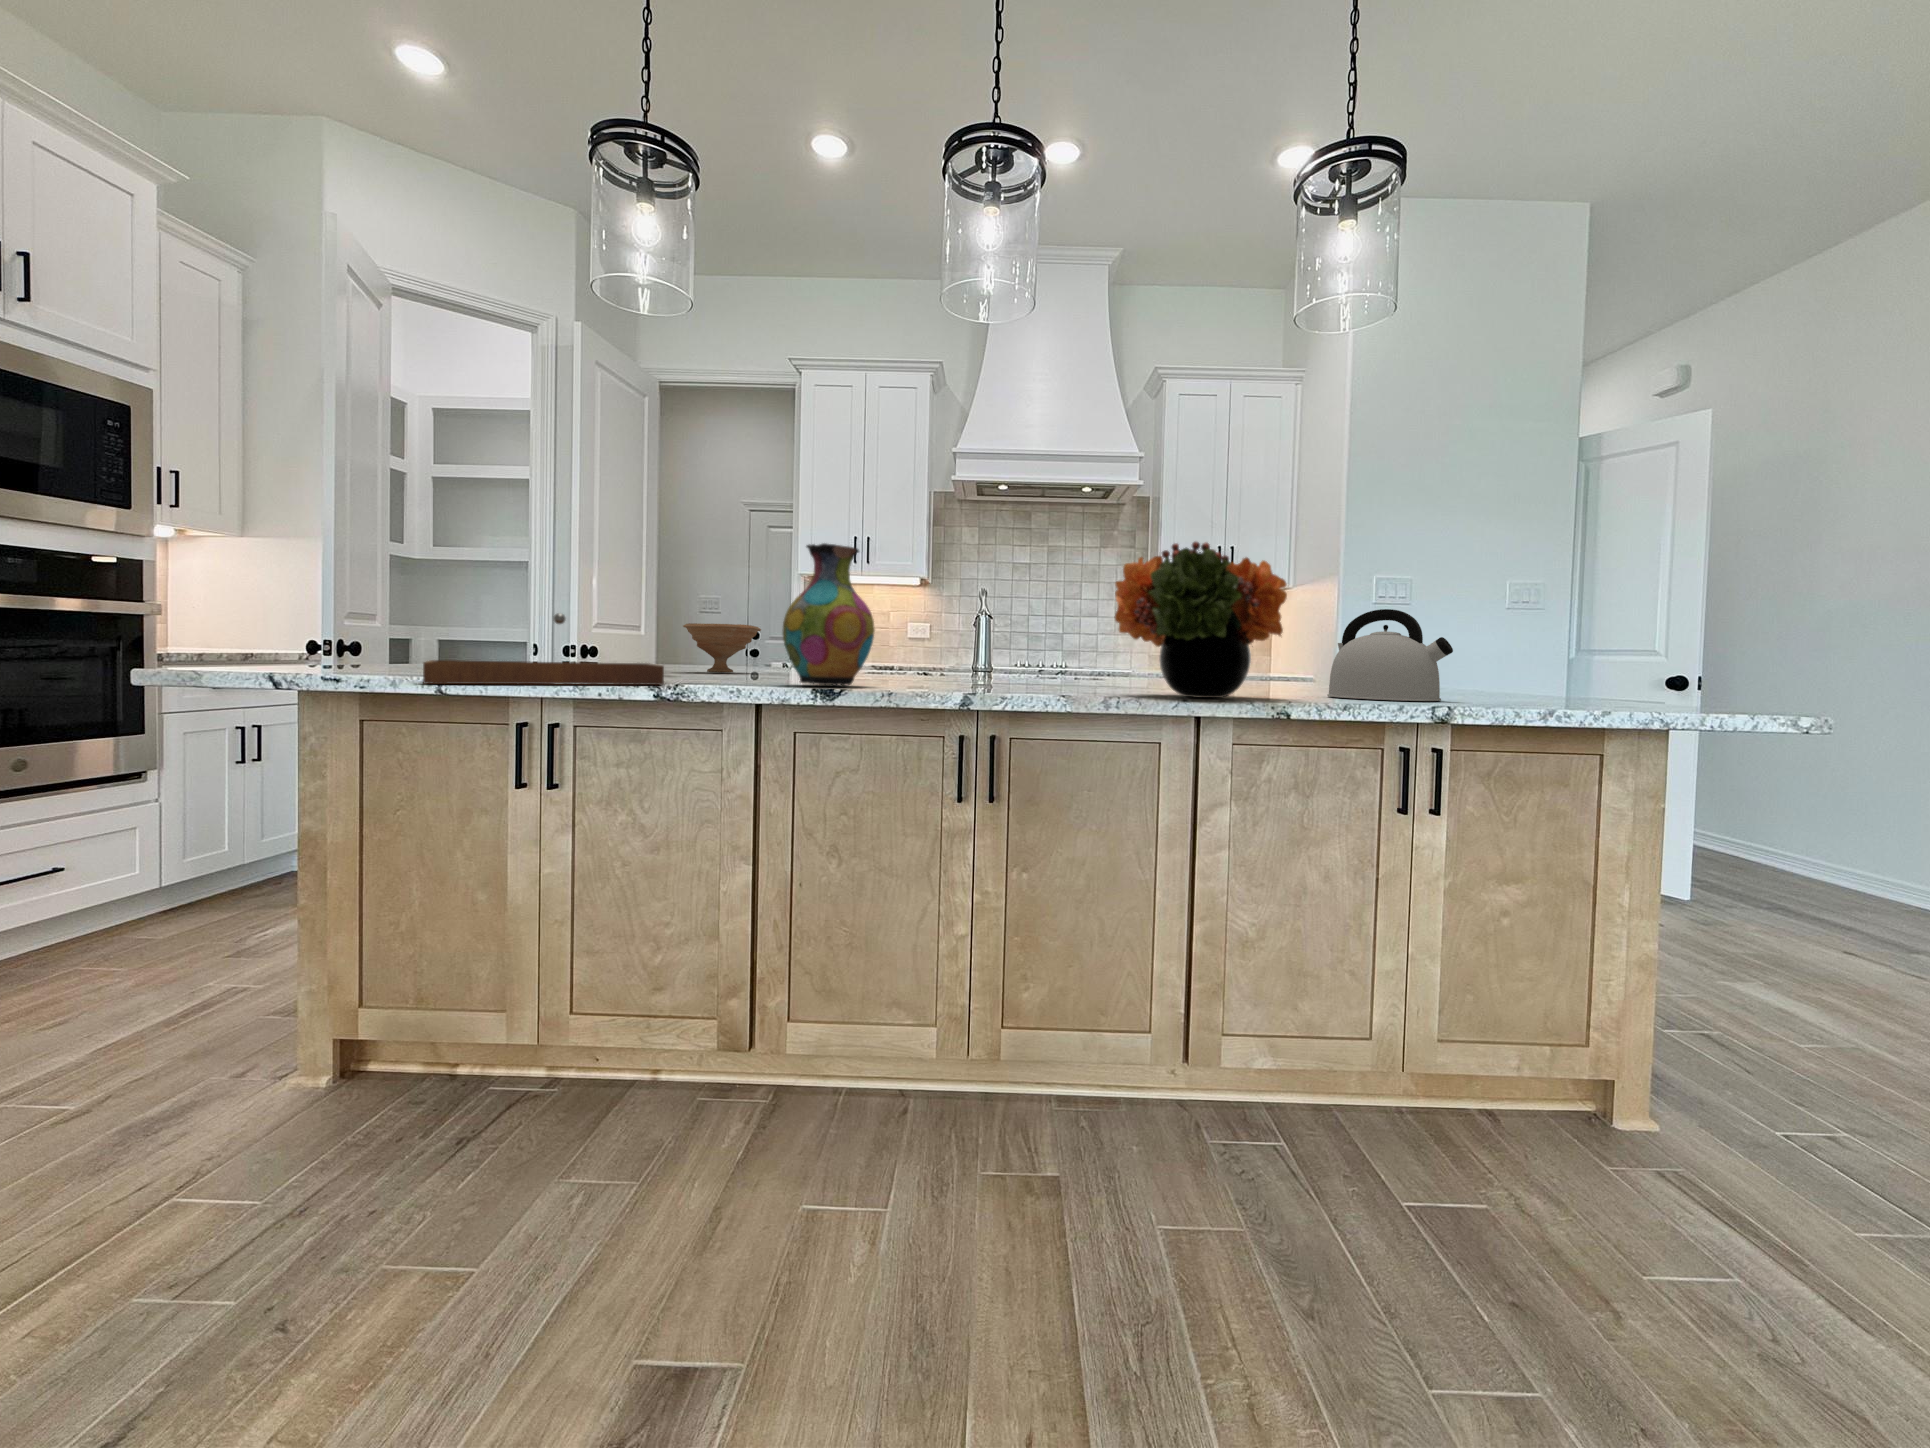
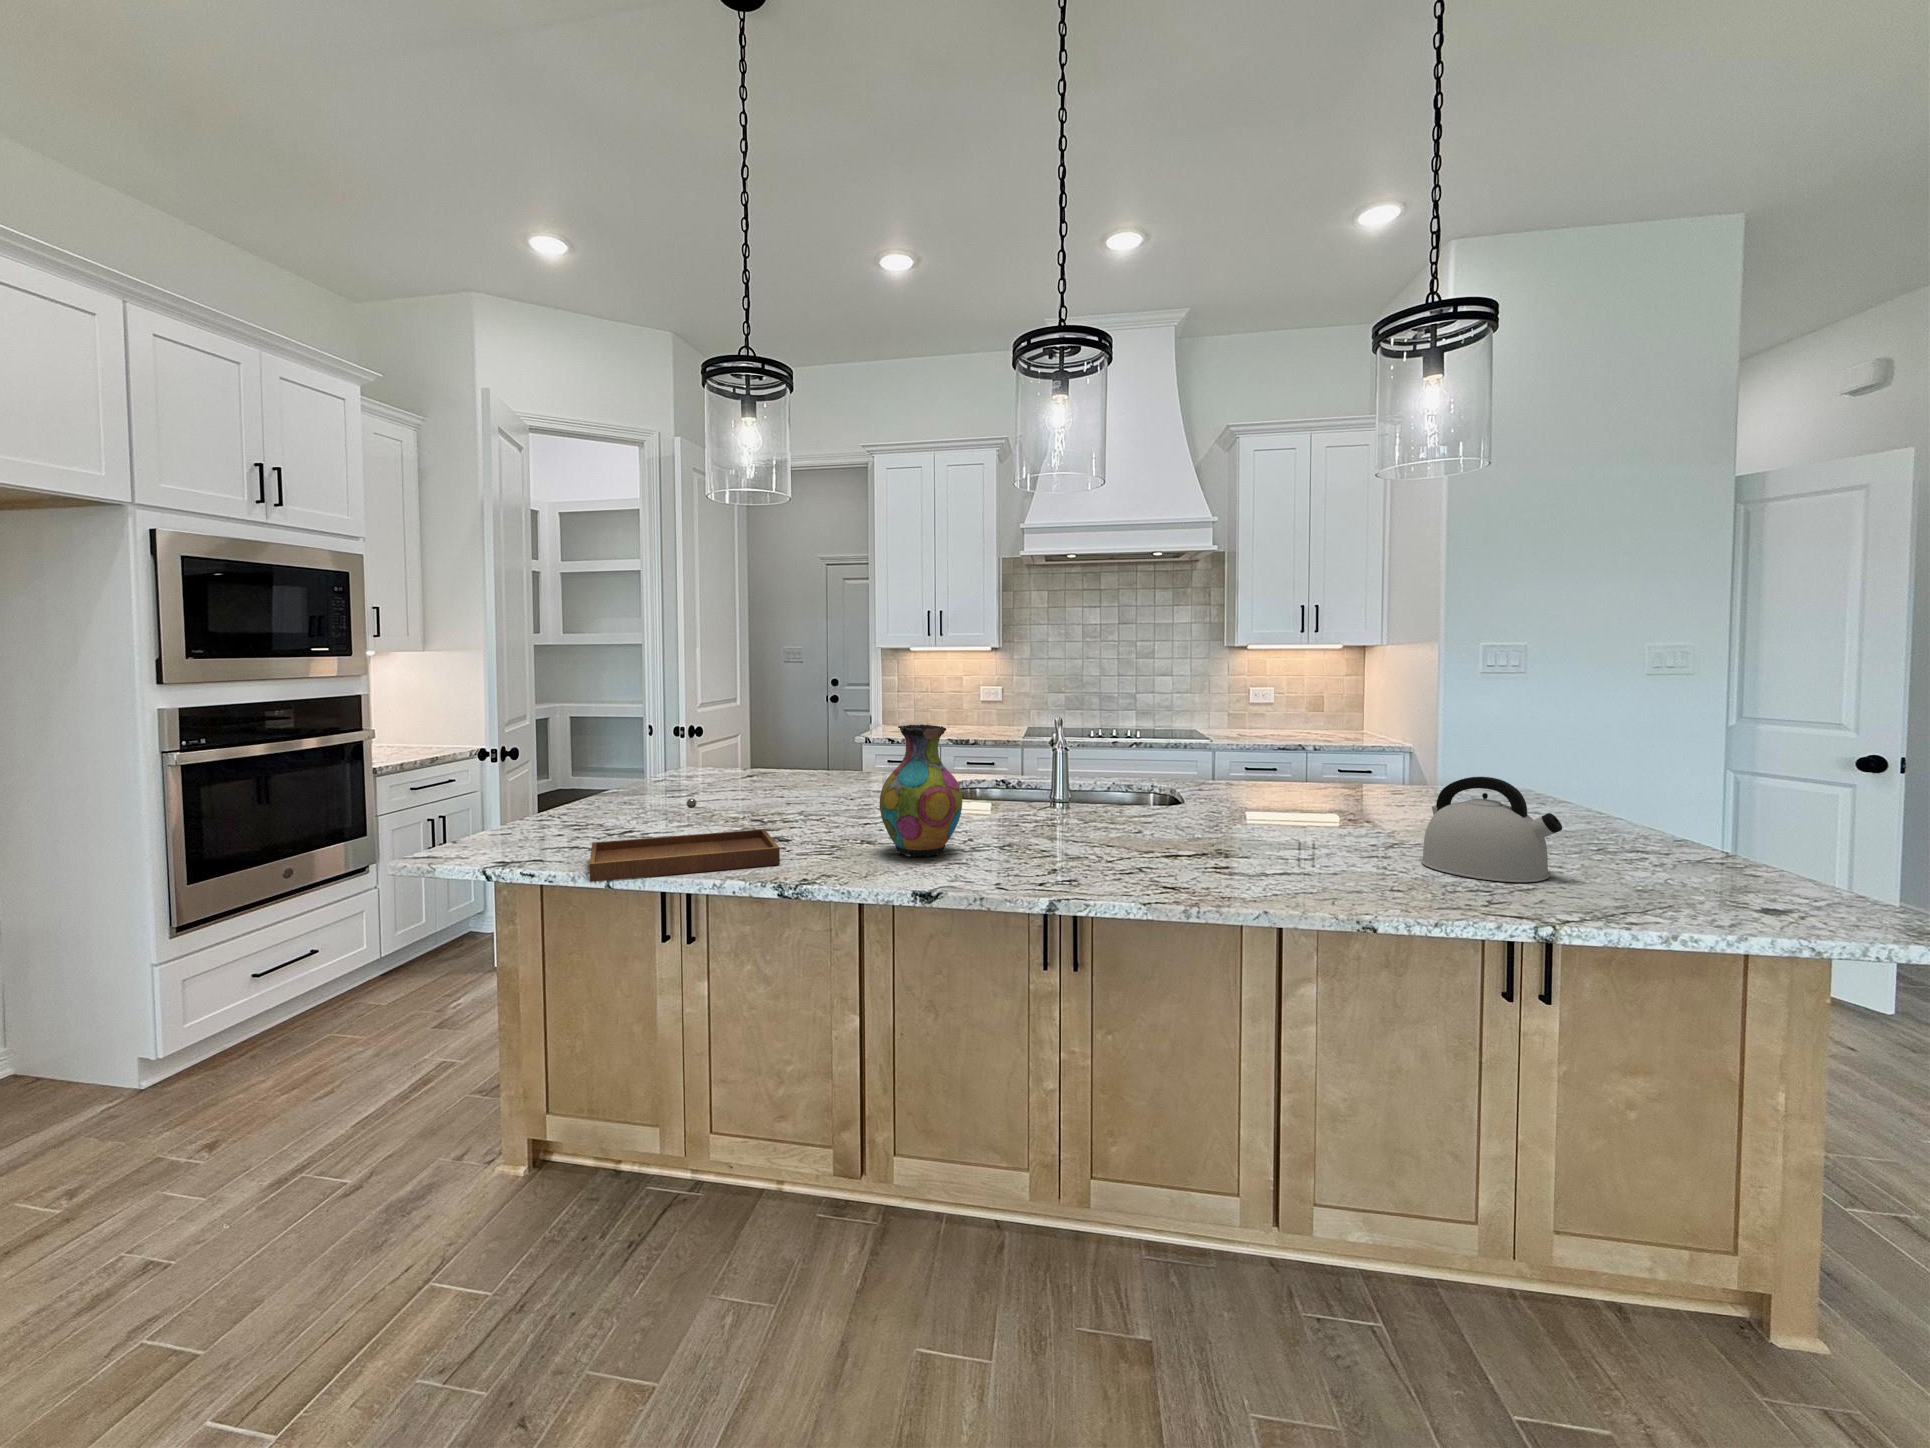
flower arrangement: present [1115,542,1287,698] -> none [1189,728,1374,886]
bowl: present [683,623,761,672] -> none [787,743,856,792]

